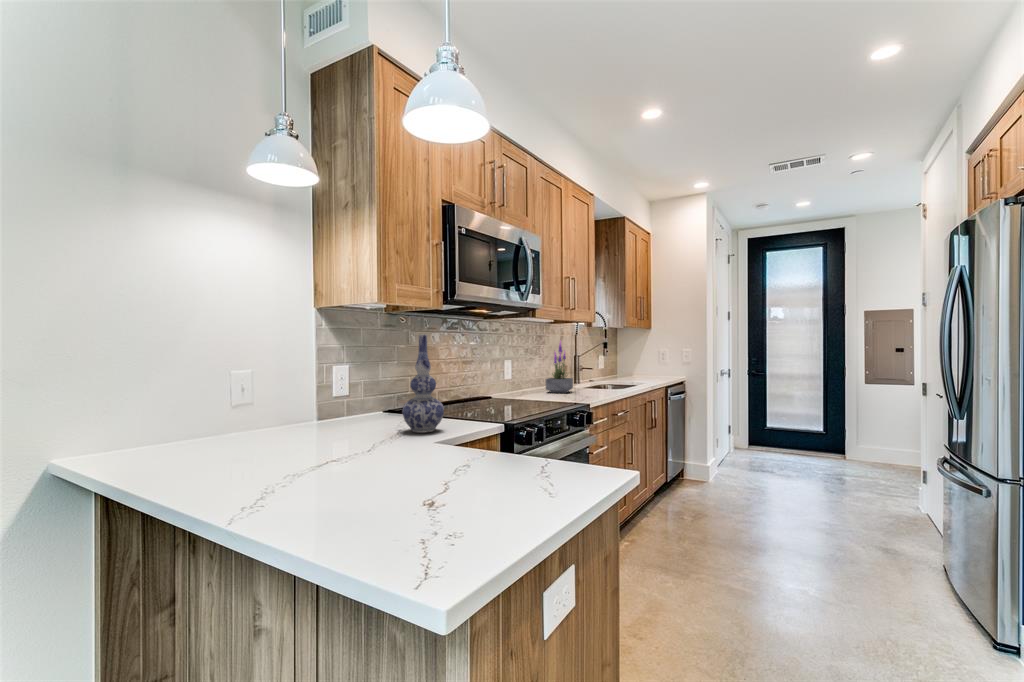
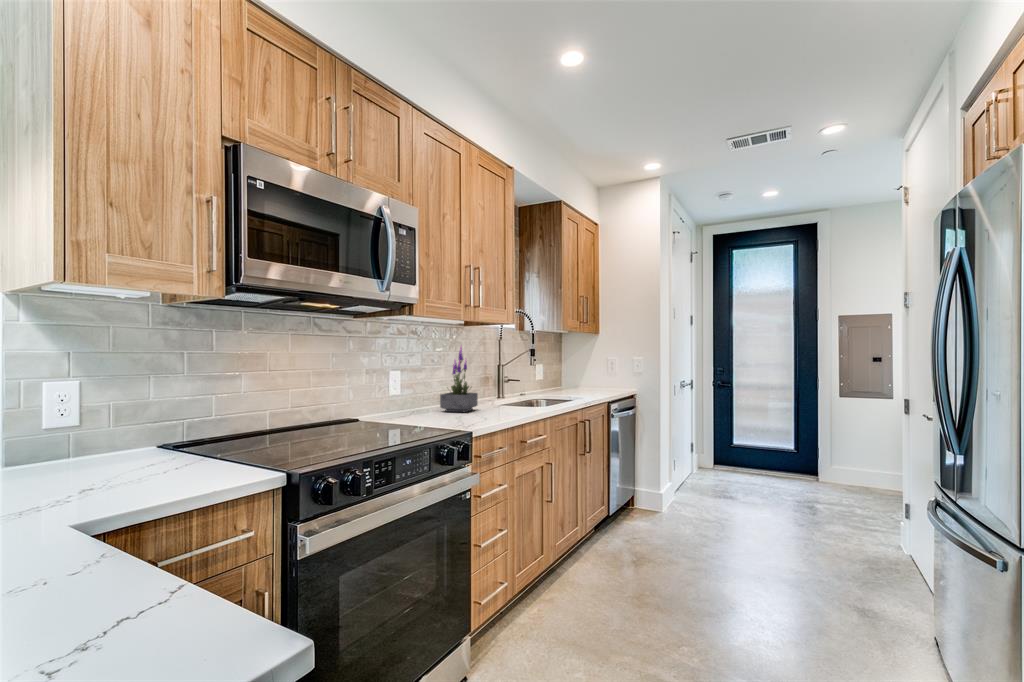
vase: present [402,334,444,433] -> none [71,333,158,496]

